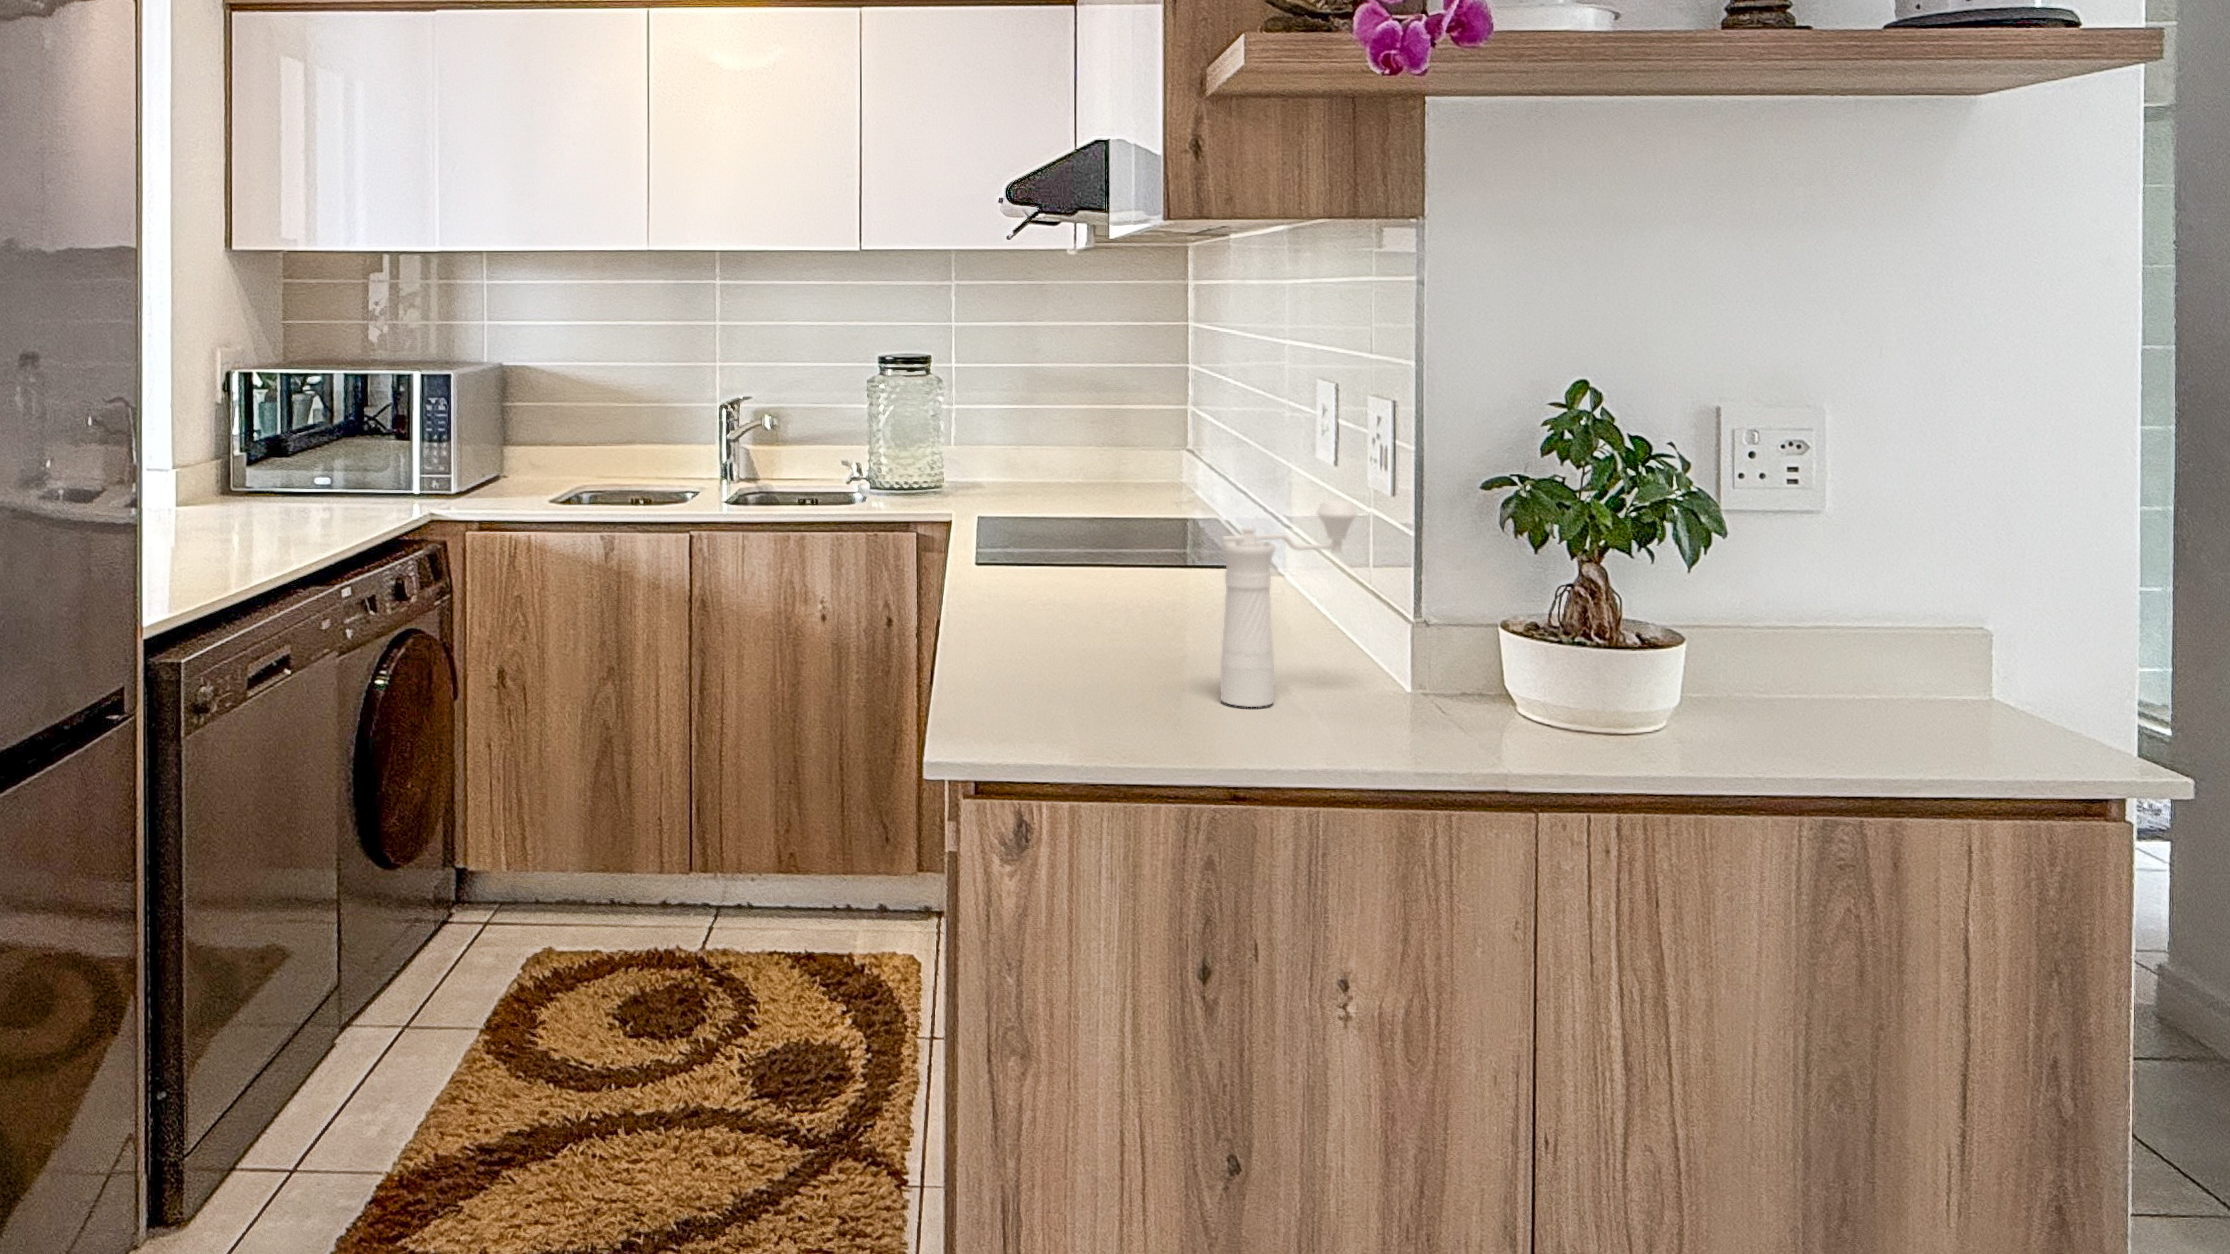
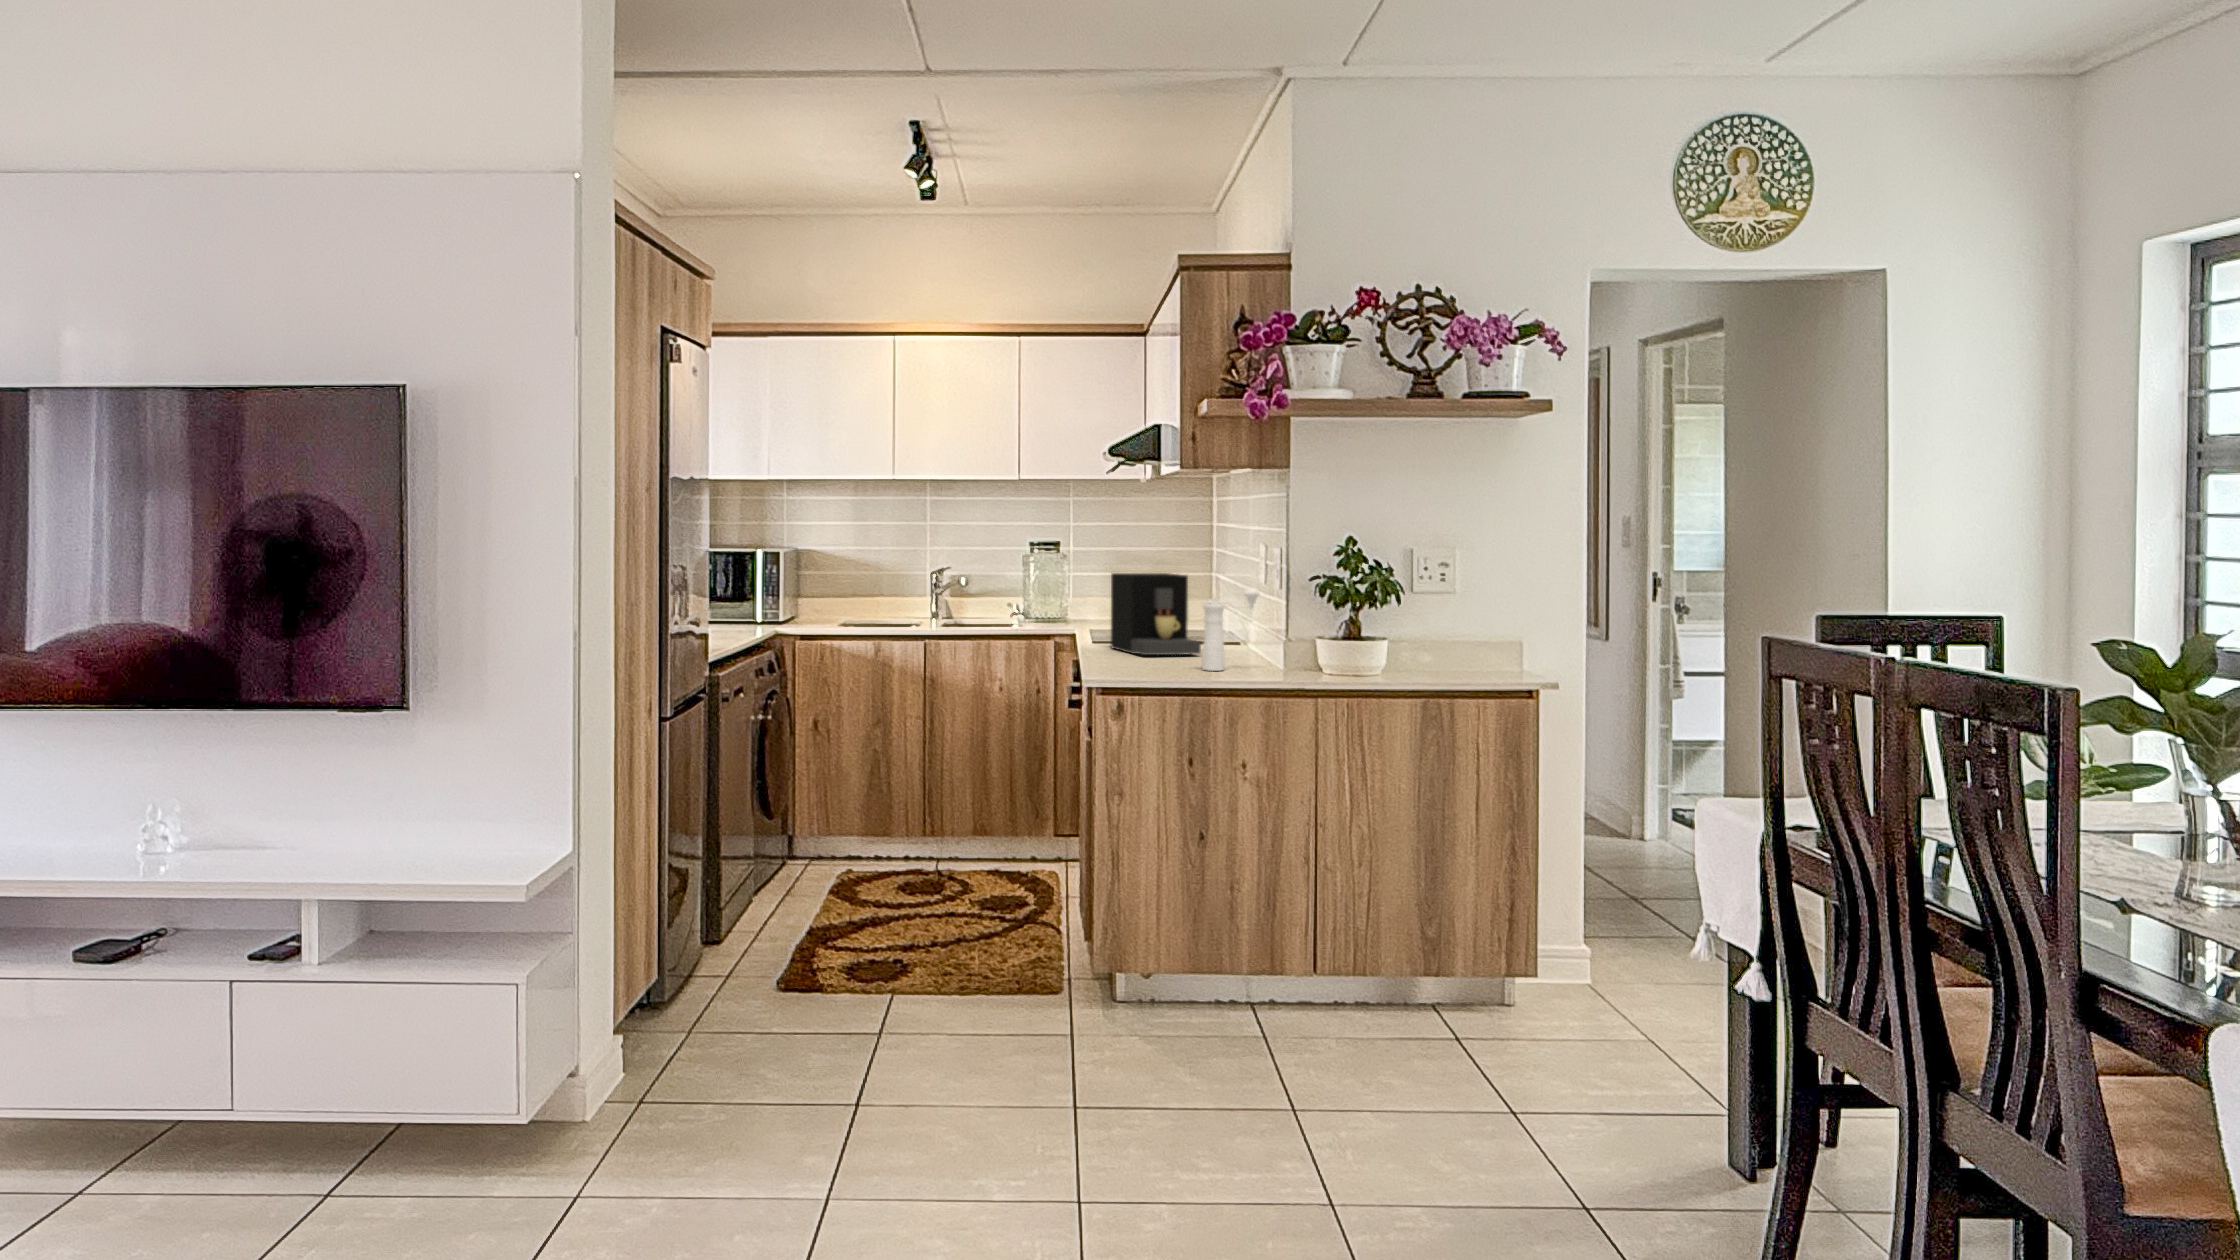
coffee maker: none [1009,434,1200,625] -> present [1111,573,1201,655]

